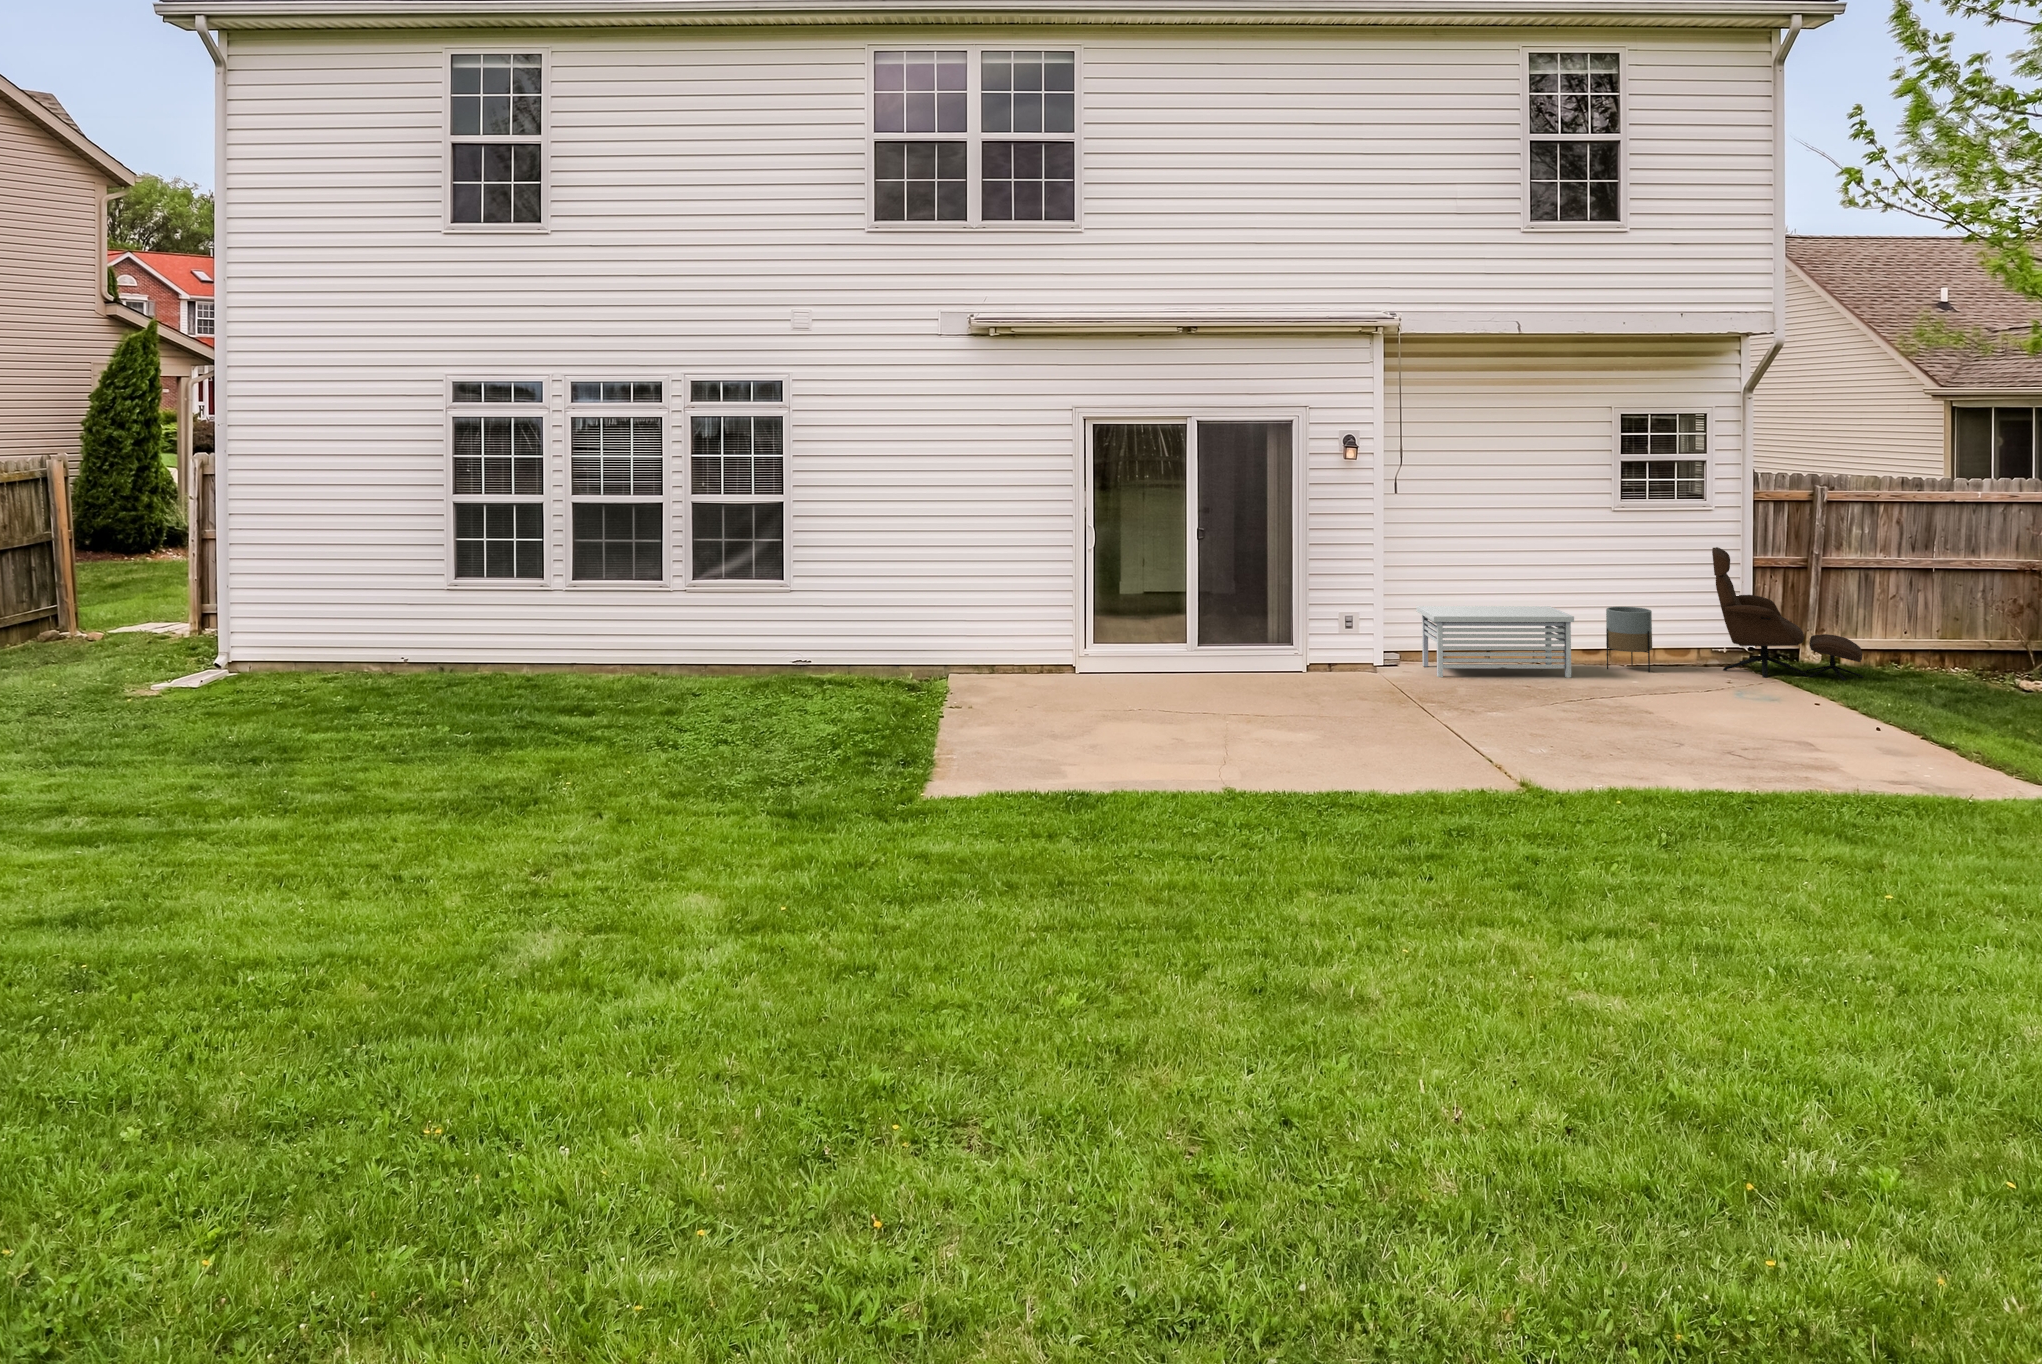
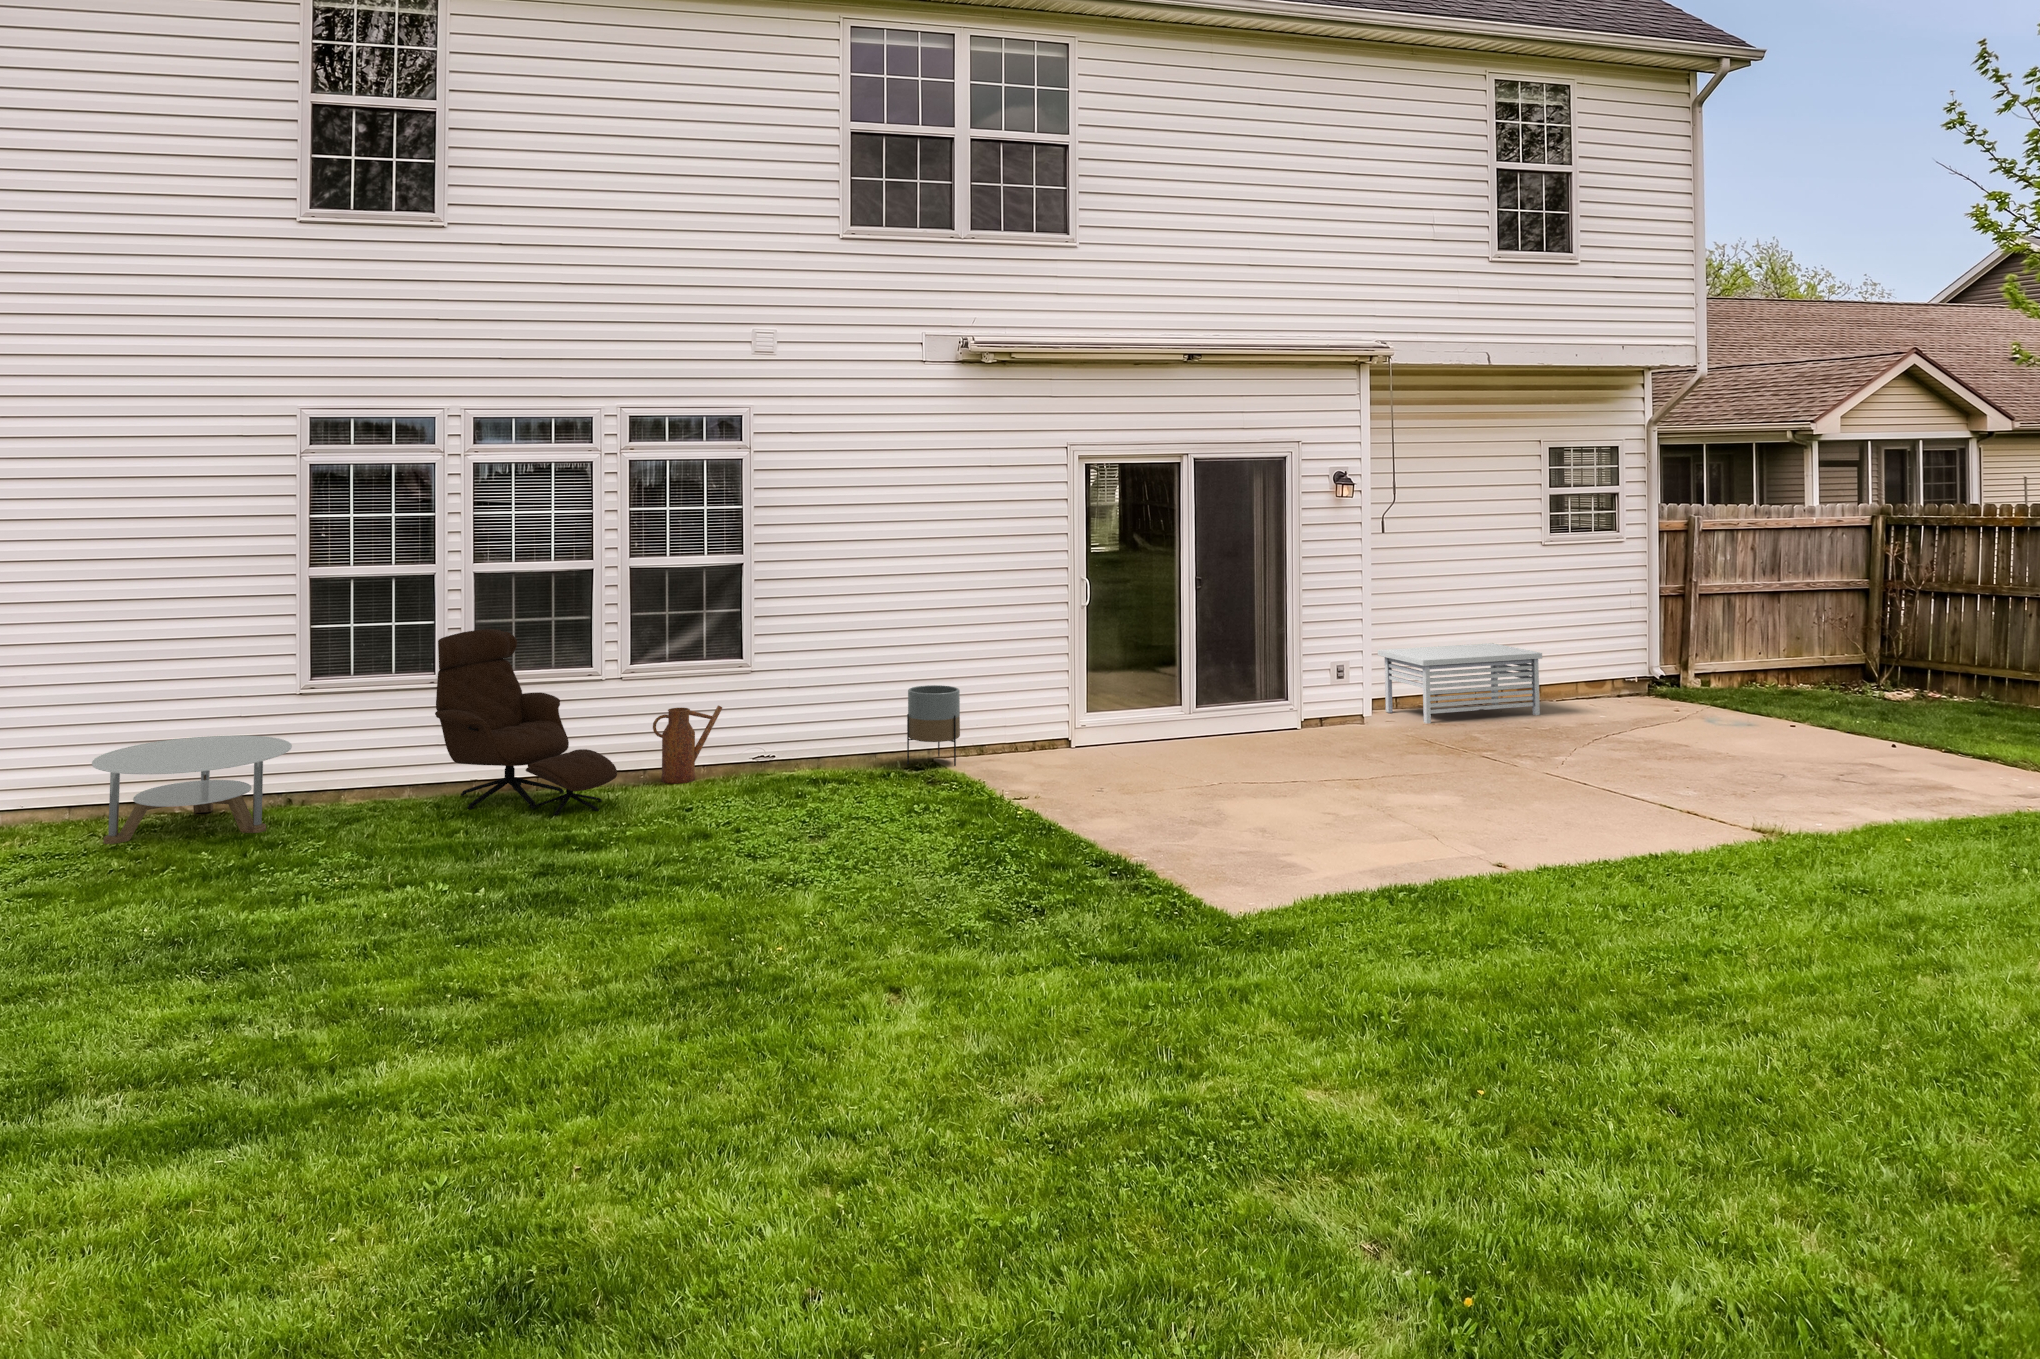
lounge chair: present [1712,547,1863,681] -> present [435,629,617,816]
planter: present [1606,607,1652,672] -> present [907,685,960,766]
round table: none [280,617,424,687] -> present [92,735,292,844]
watering can: none [699,617,755,677] -> present [653,706,722,784]

